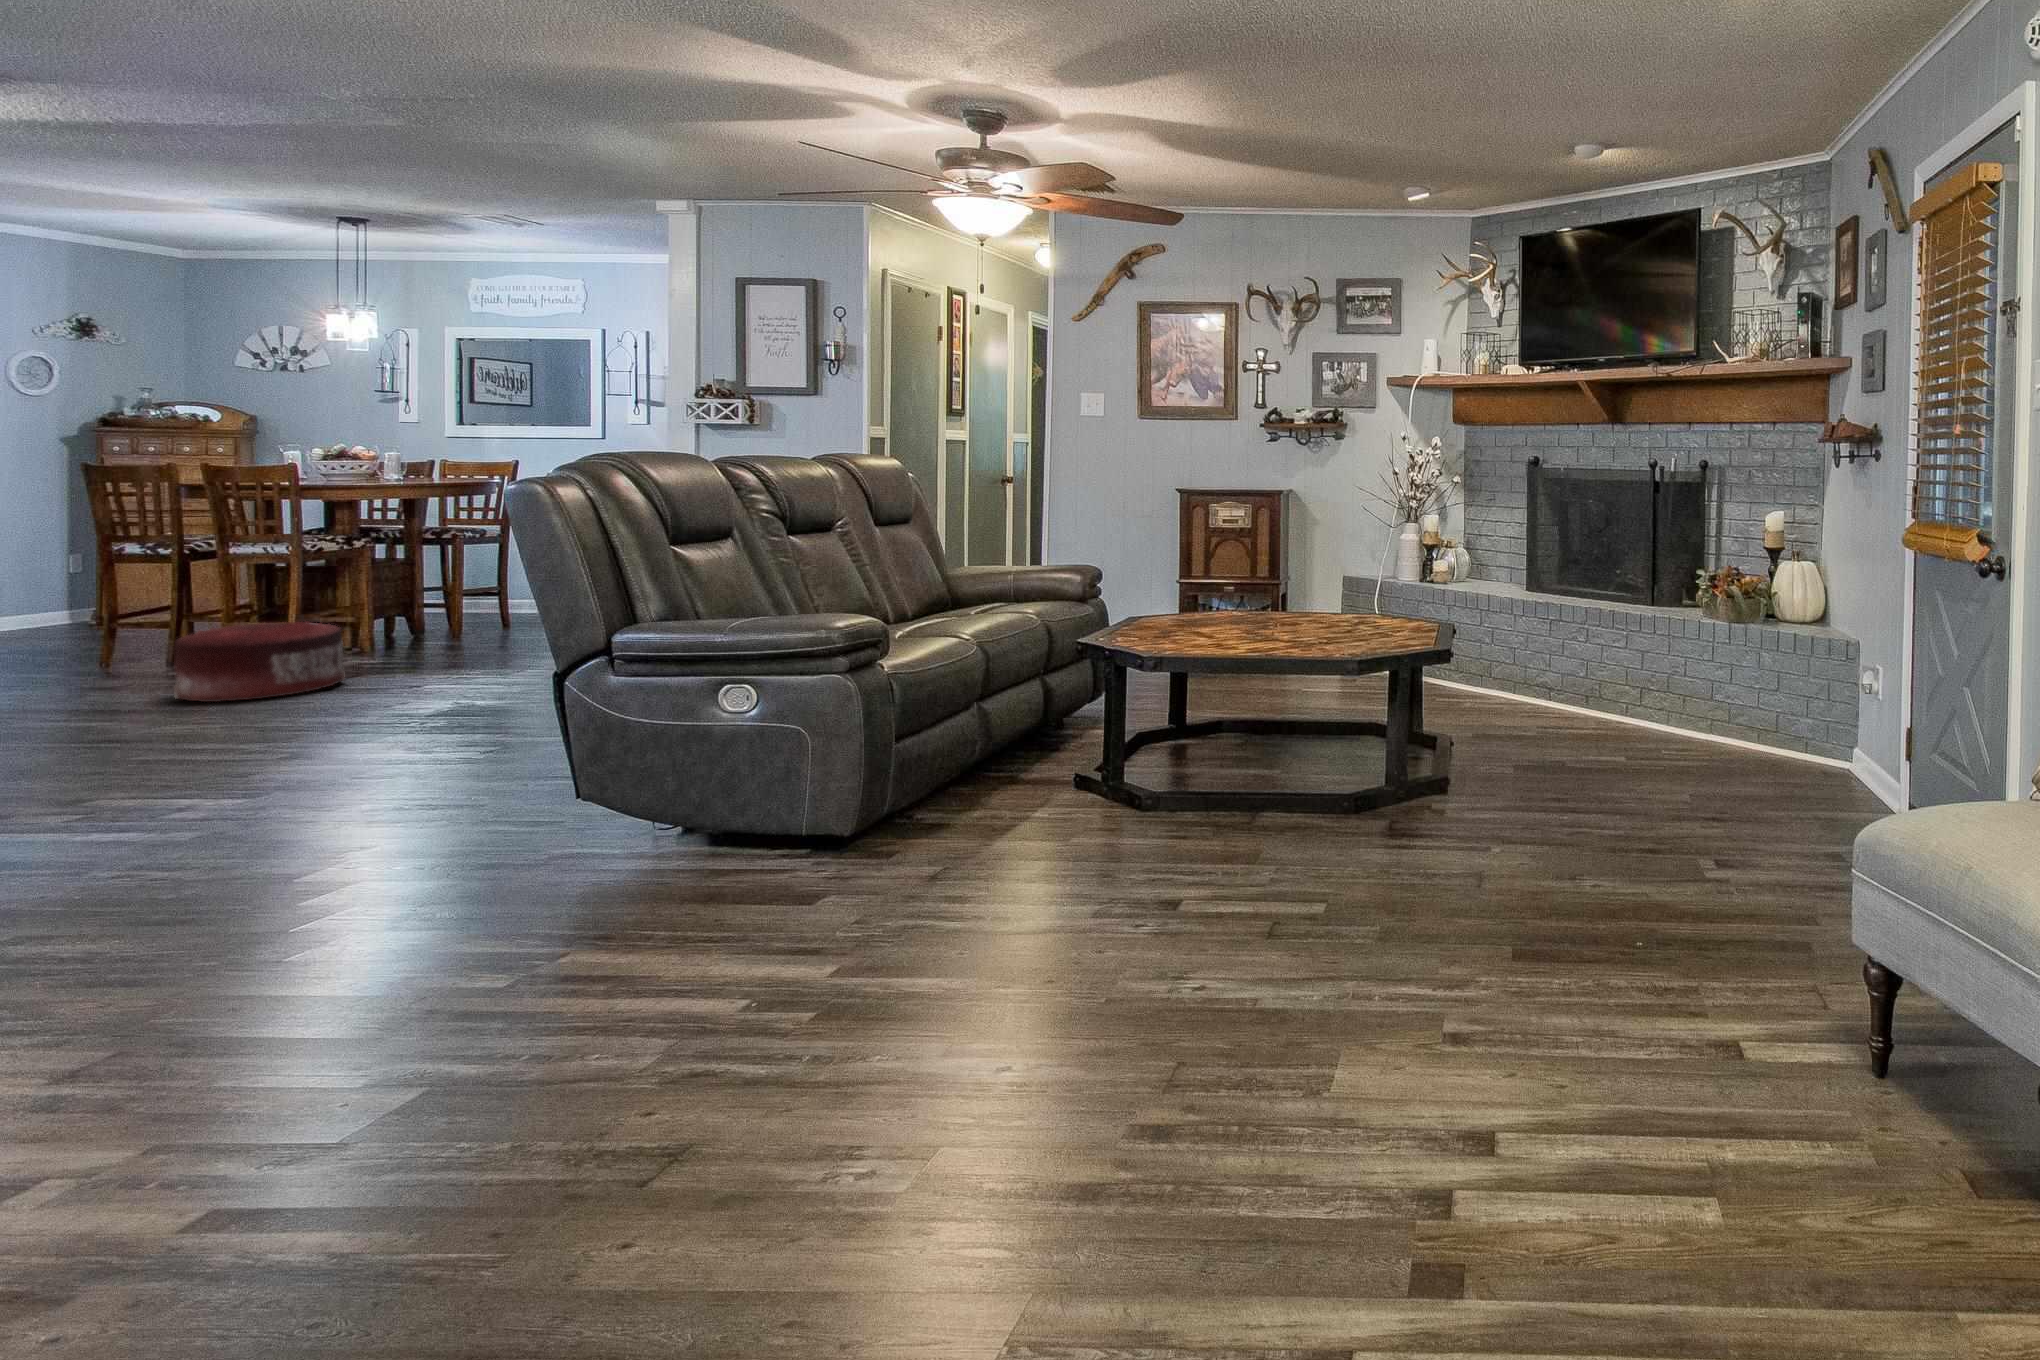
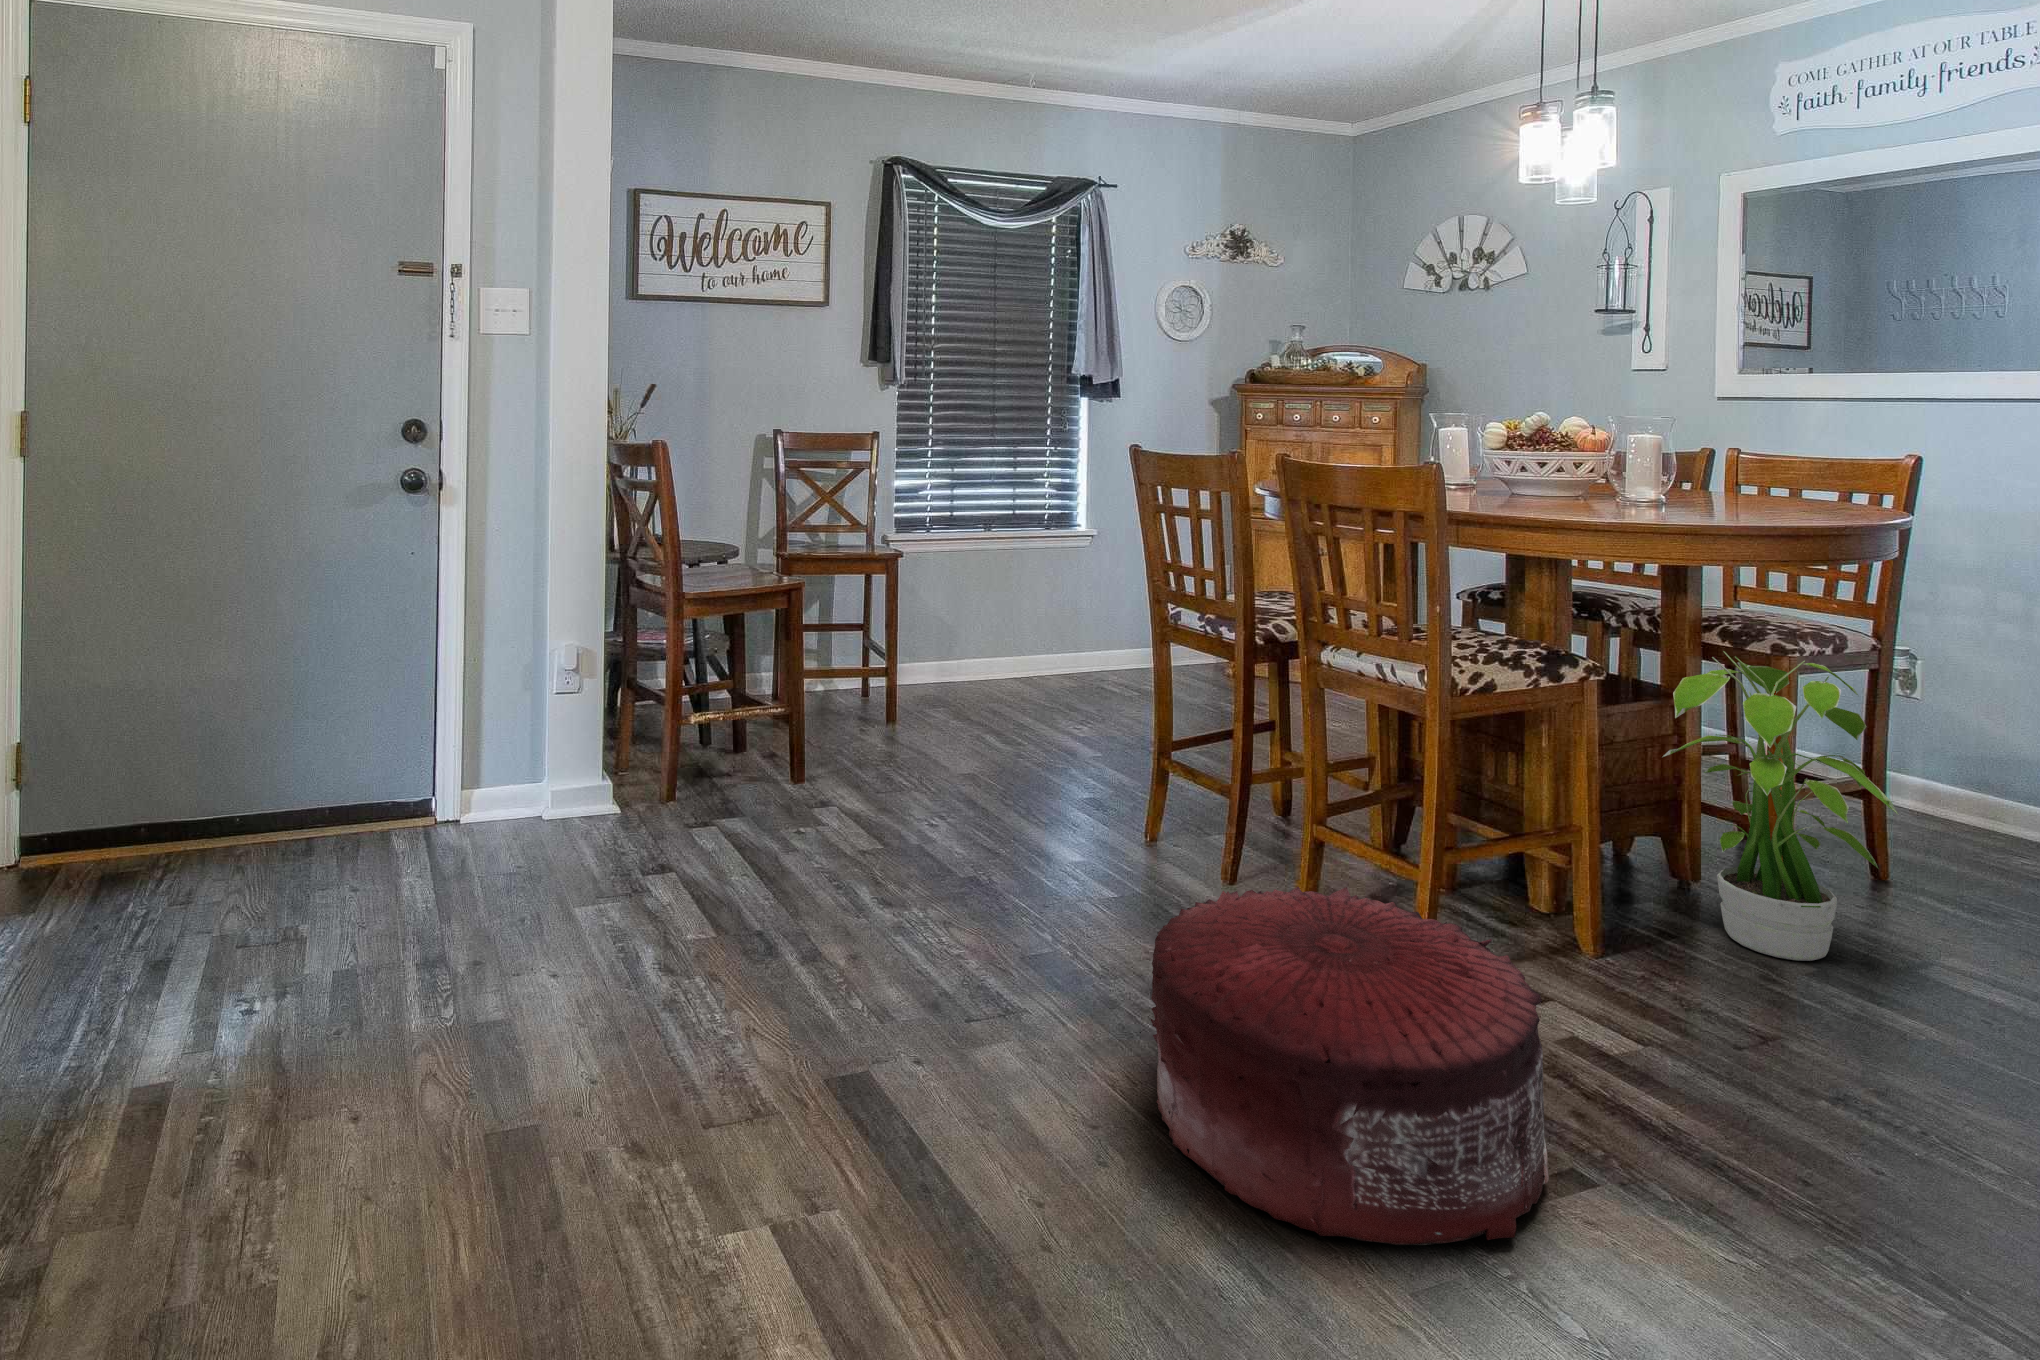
potted plant: none [399,537,489,647] -> present [1663,651,1898,961]

